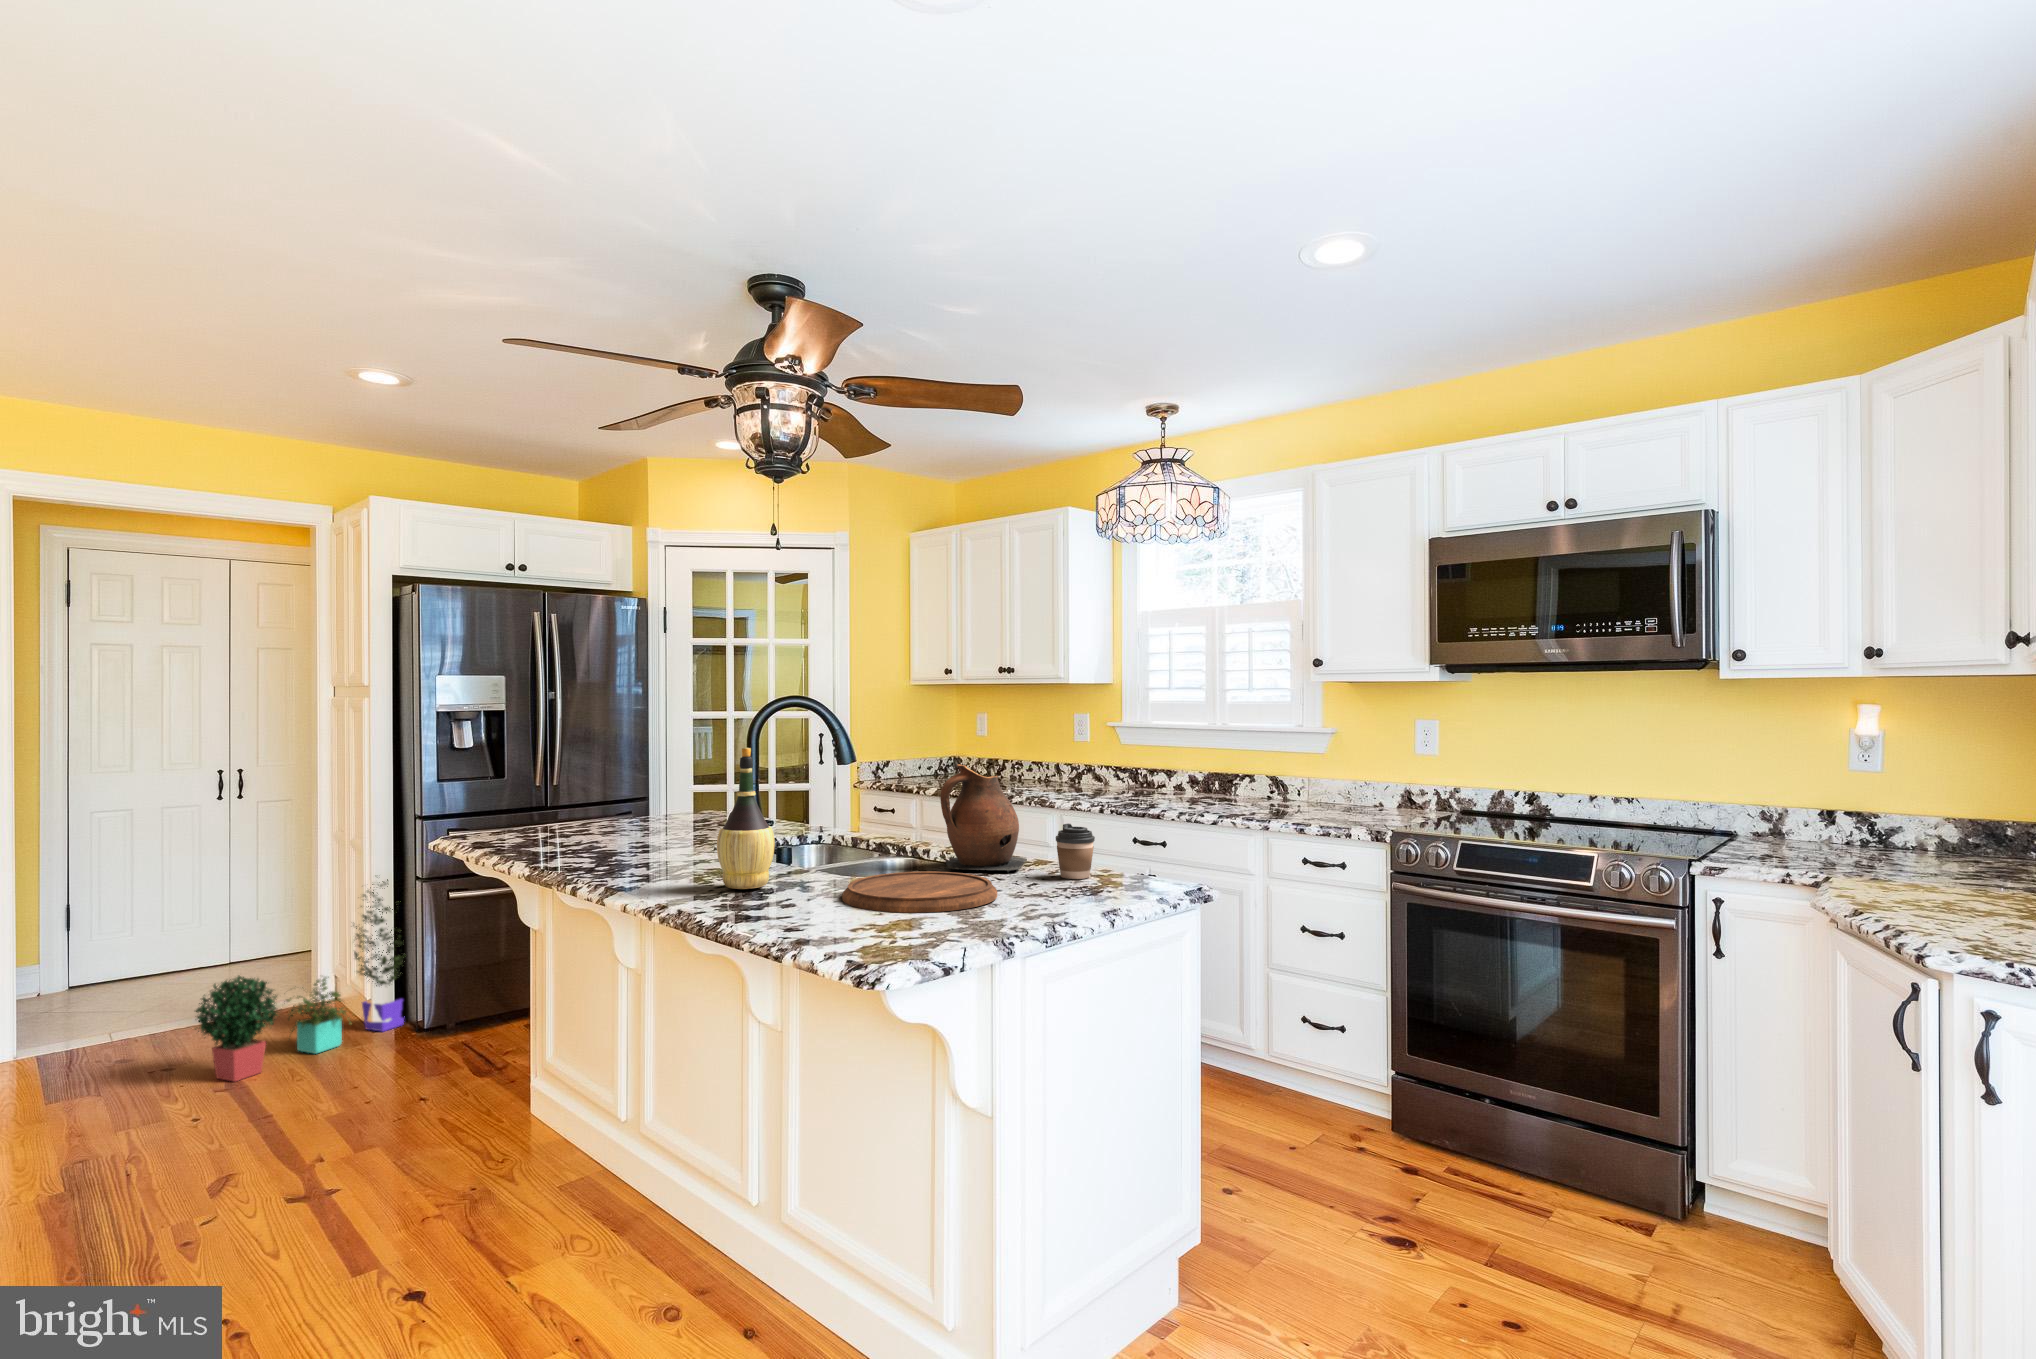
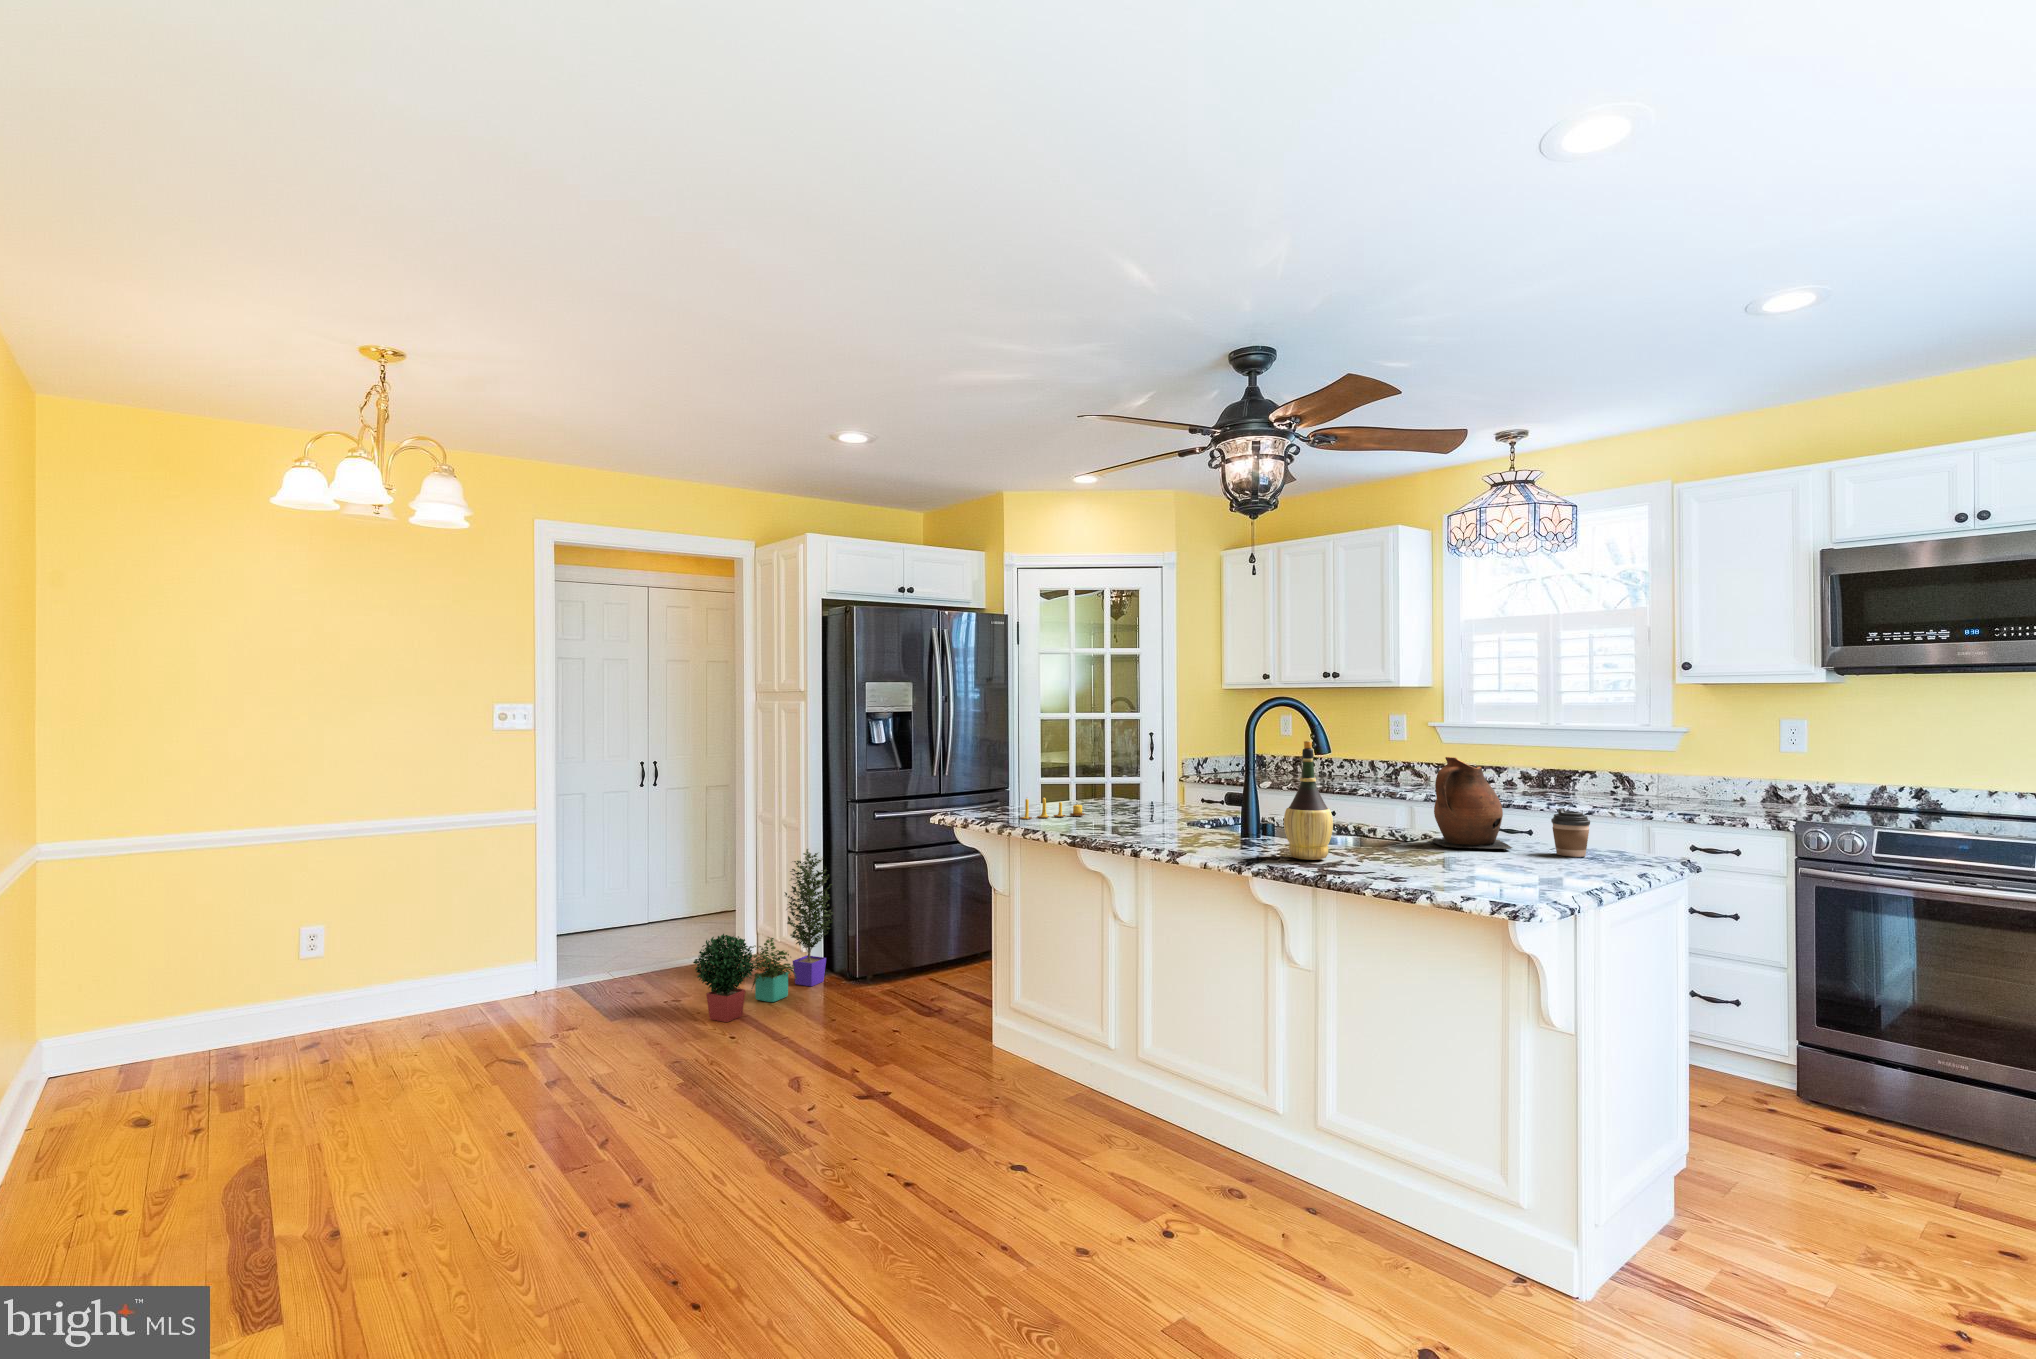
candle: none [527,810,619,838] -> present [1020,798,1085,819]
cutting board: present [842,871,997,913] -> none [1405,848,1549,880]

